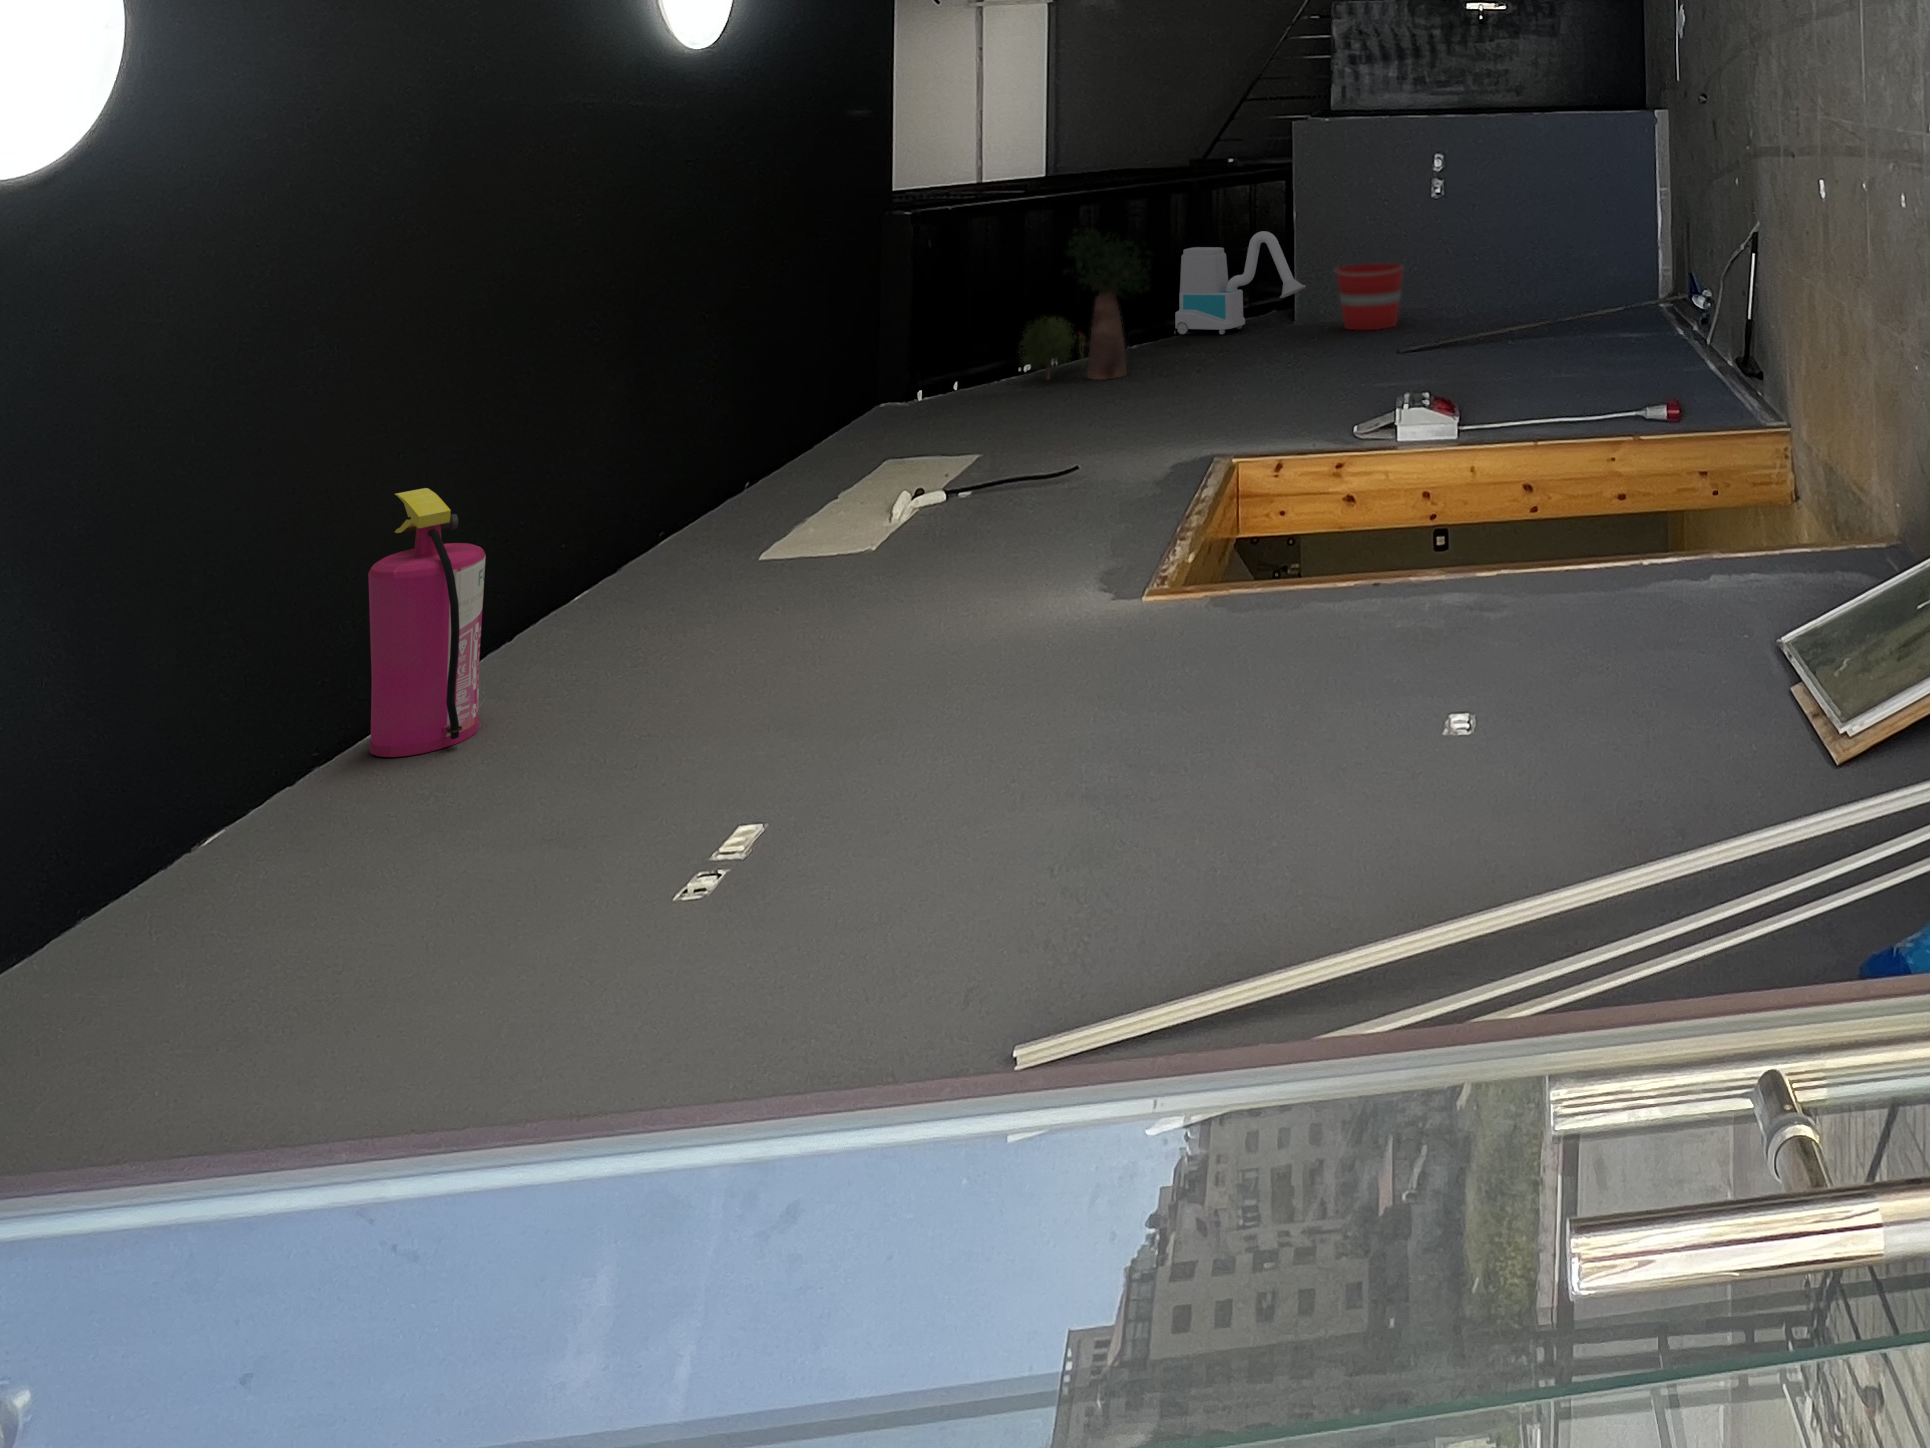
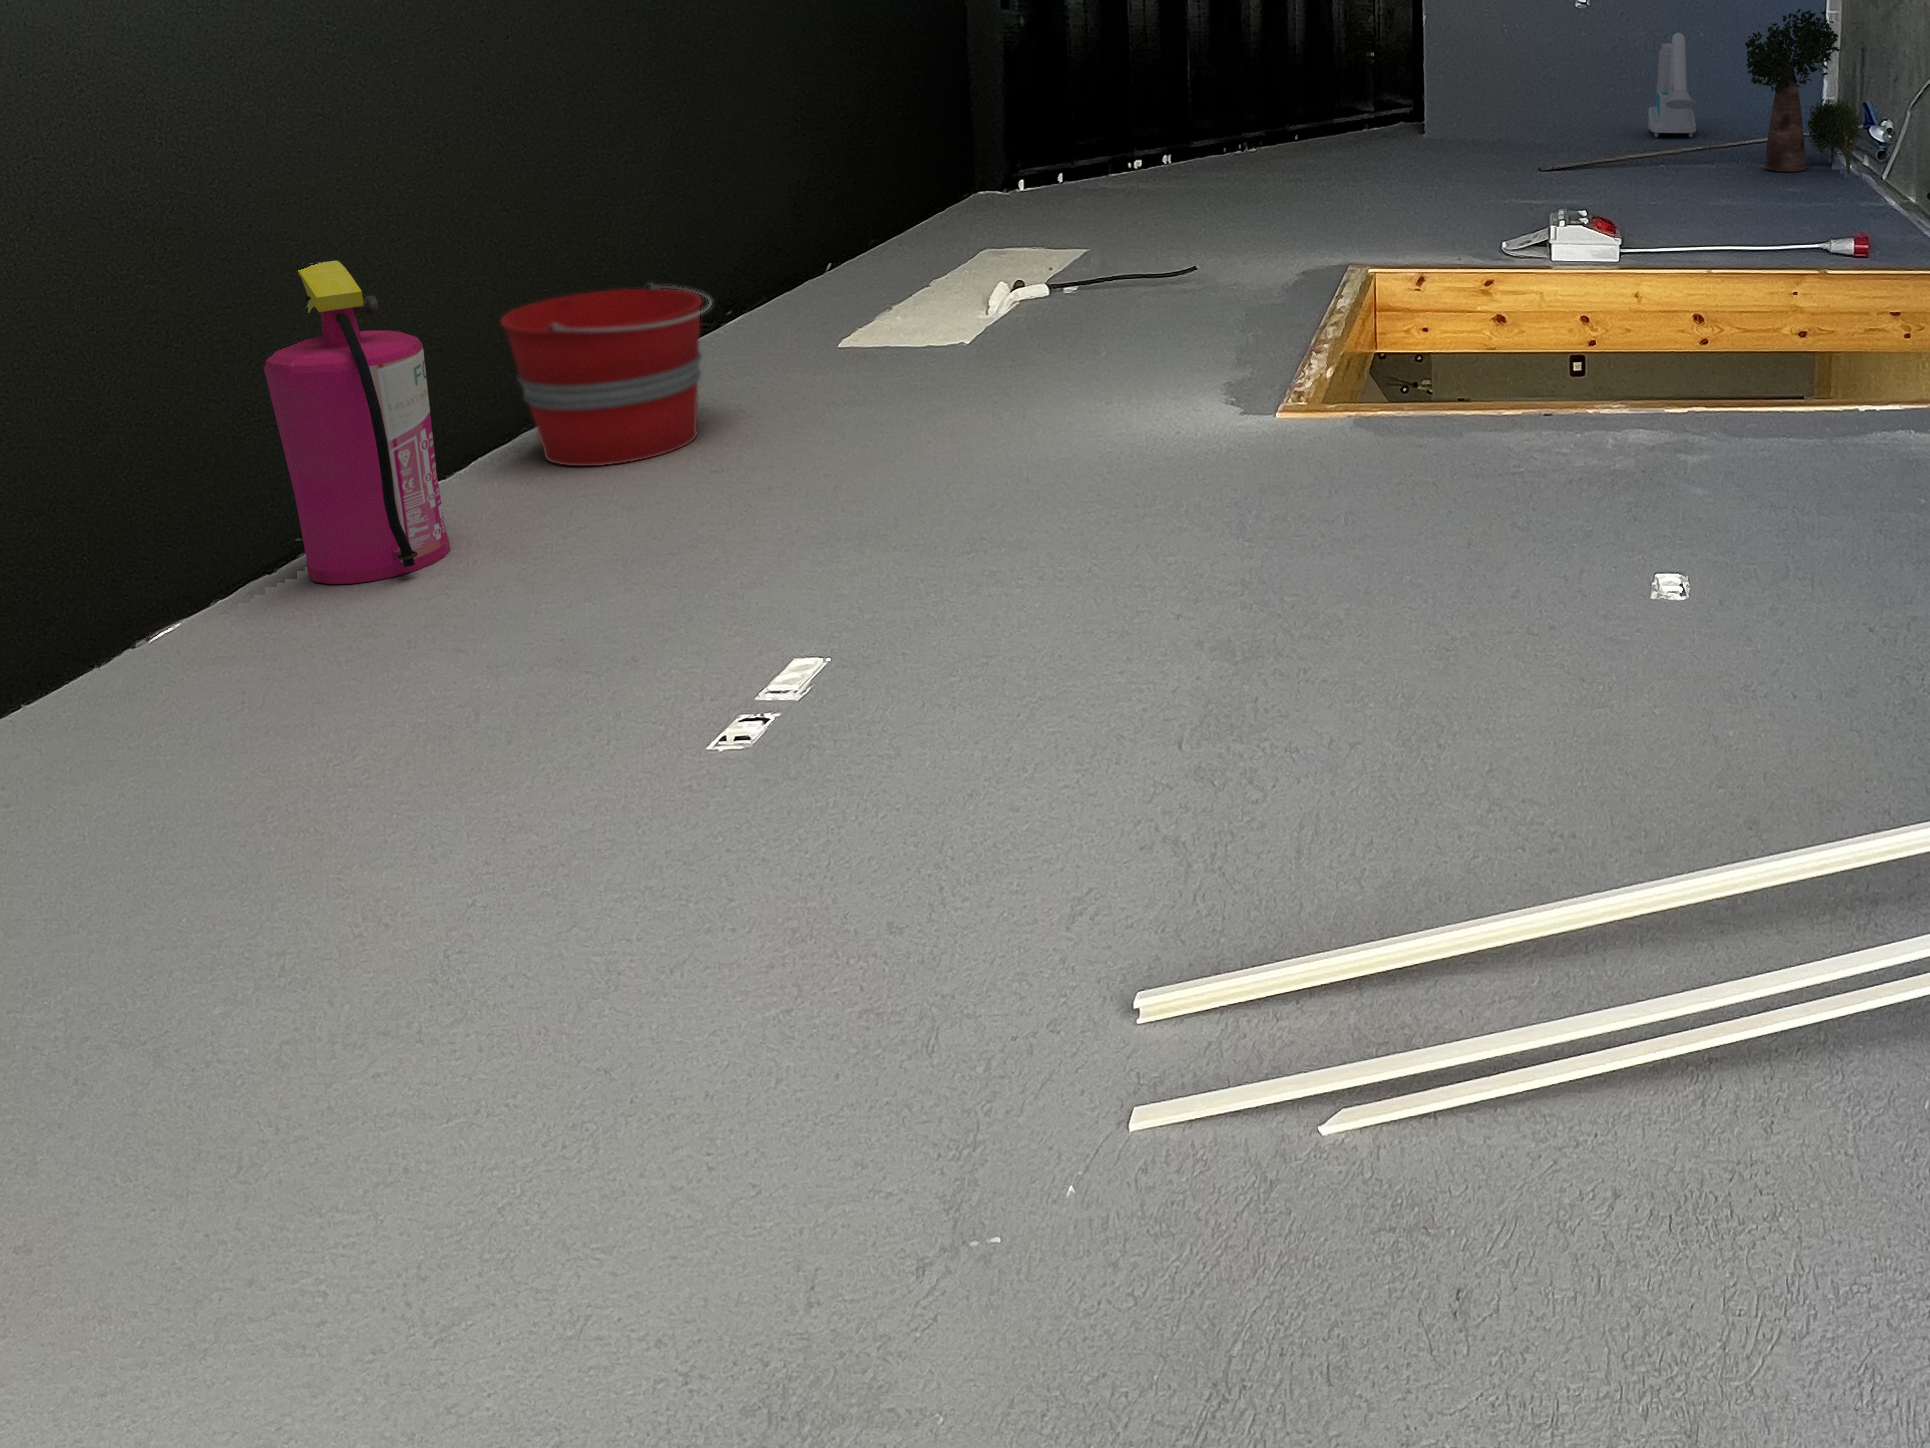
potted plant: present [1022,229,1151,380] -> present [1745,9,1863,175]
vacuum cleaner: present [1175,231,1306,334] -> present [1648,33,1696,137]
bucket: present [1335,264,1403,330] -> present [501,284,711,466]

